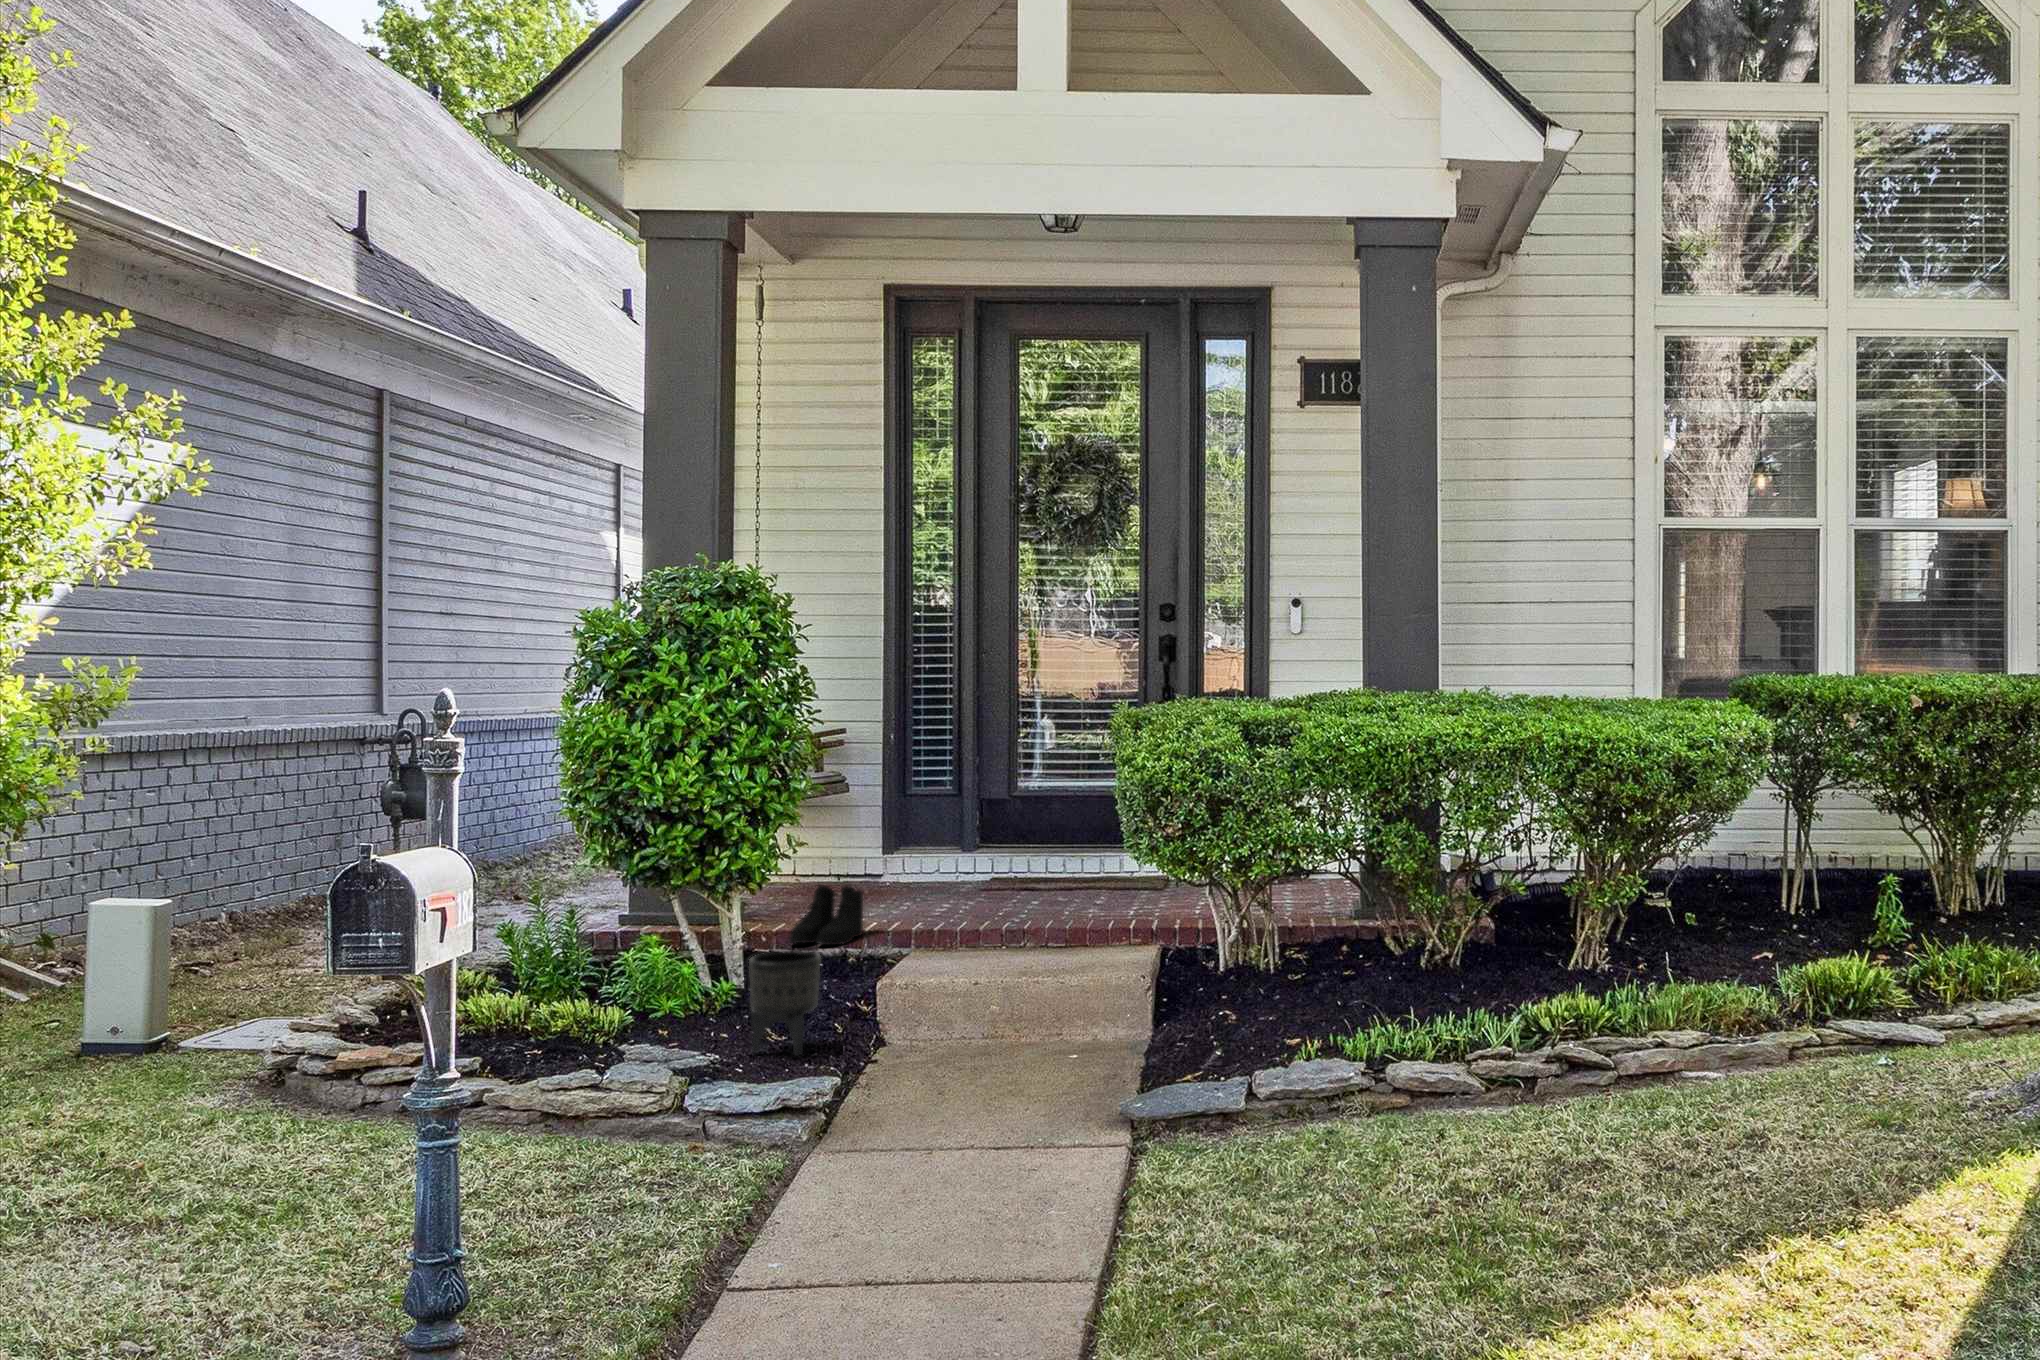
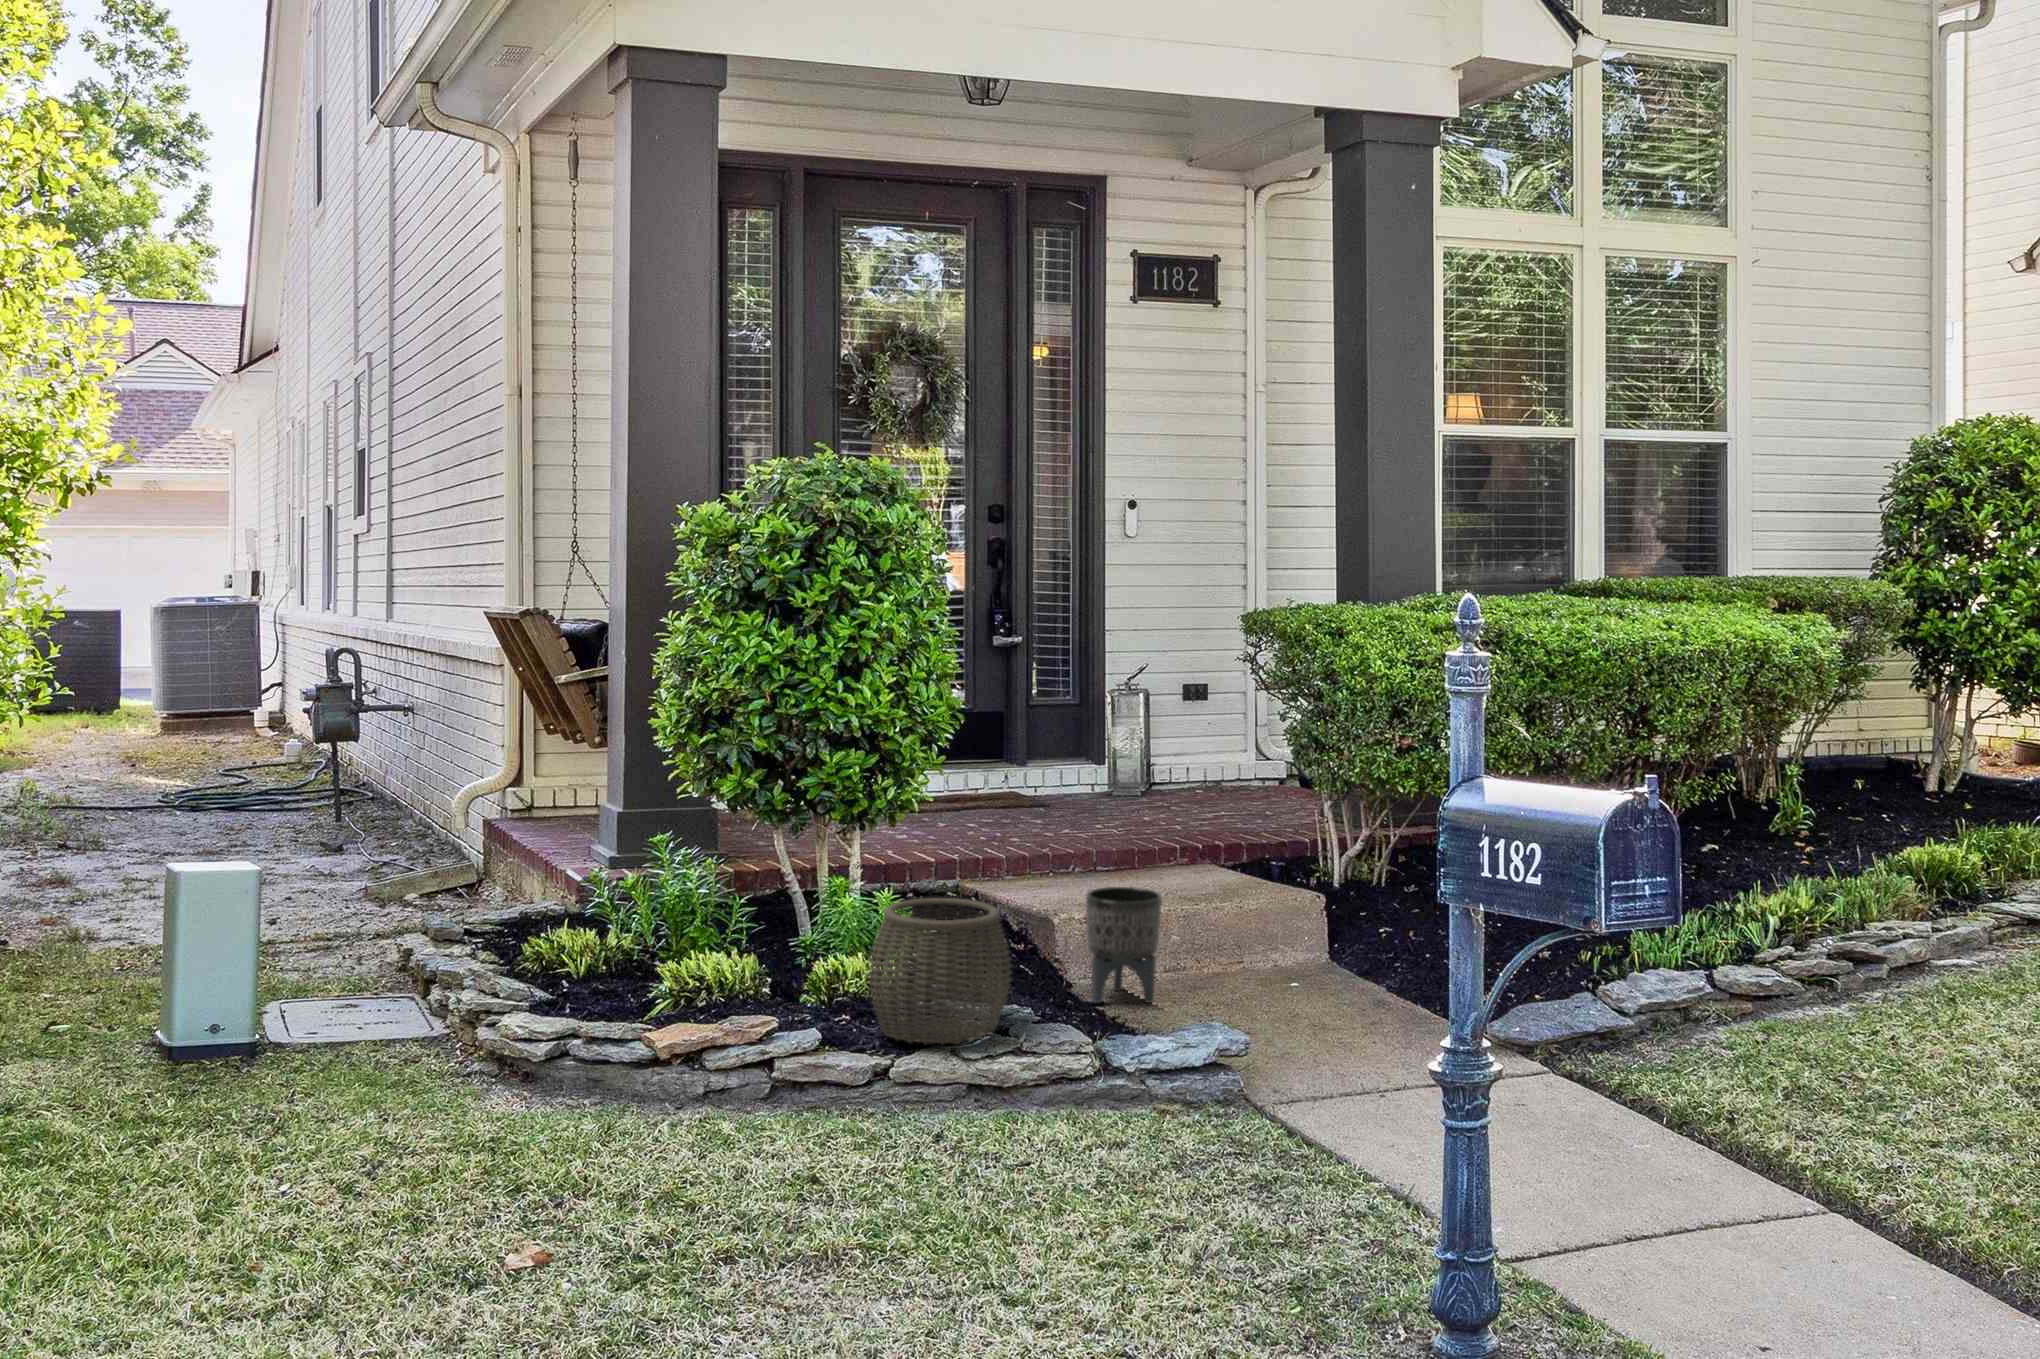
boots: present [789,885,863,945] -> none [820,813,886,880]
woven basket: none [530,952,662,1079] -> present [868,898,1012,1044]

